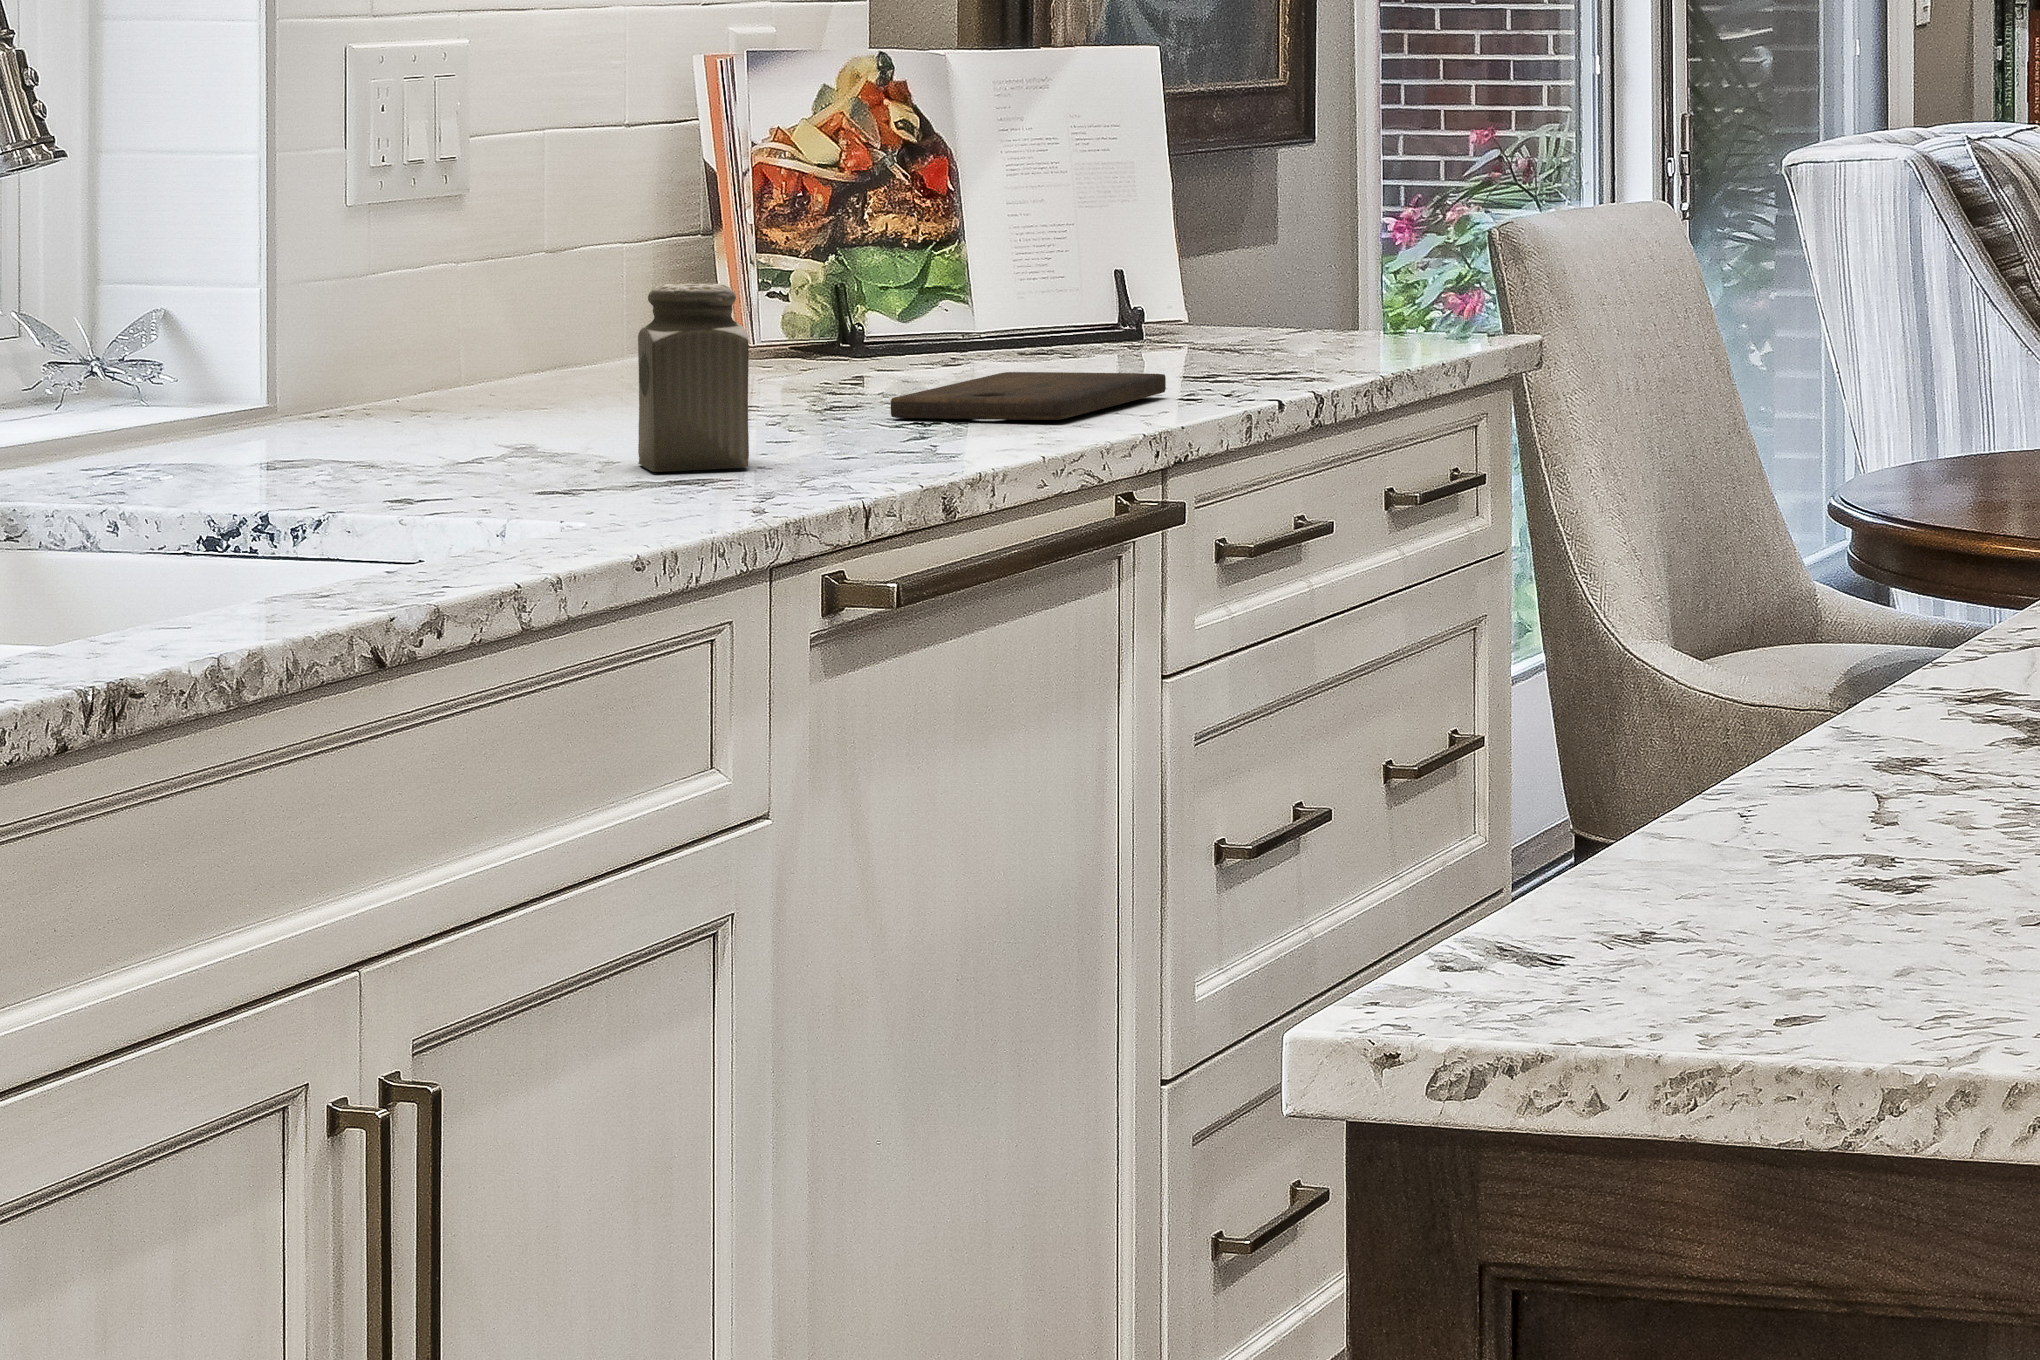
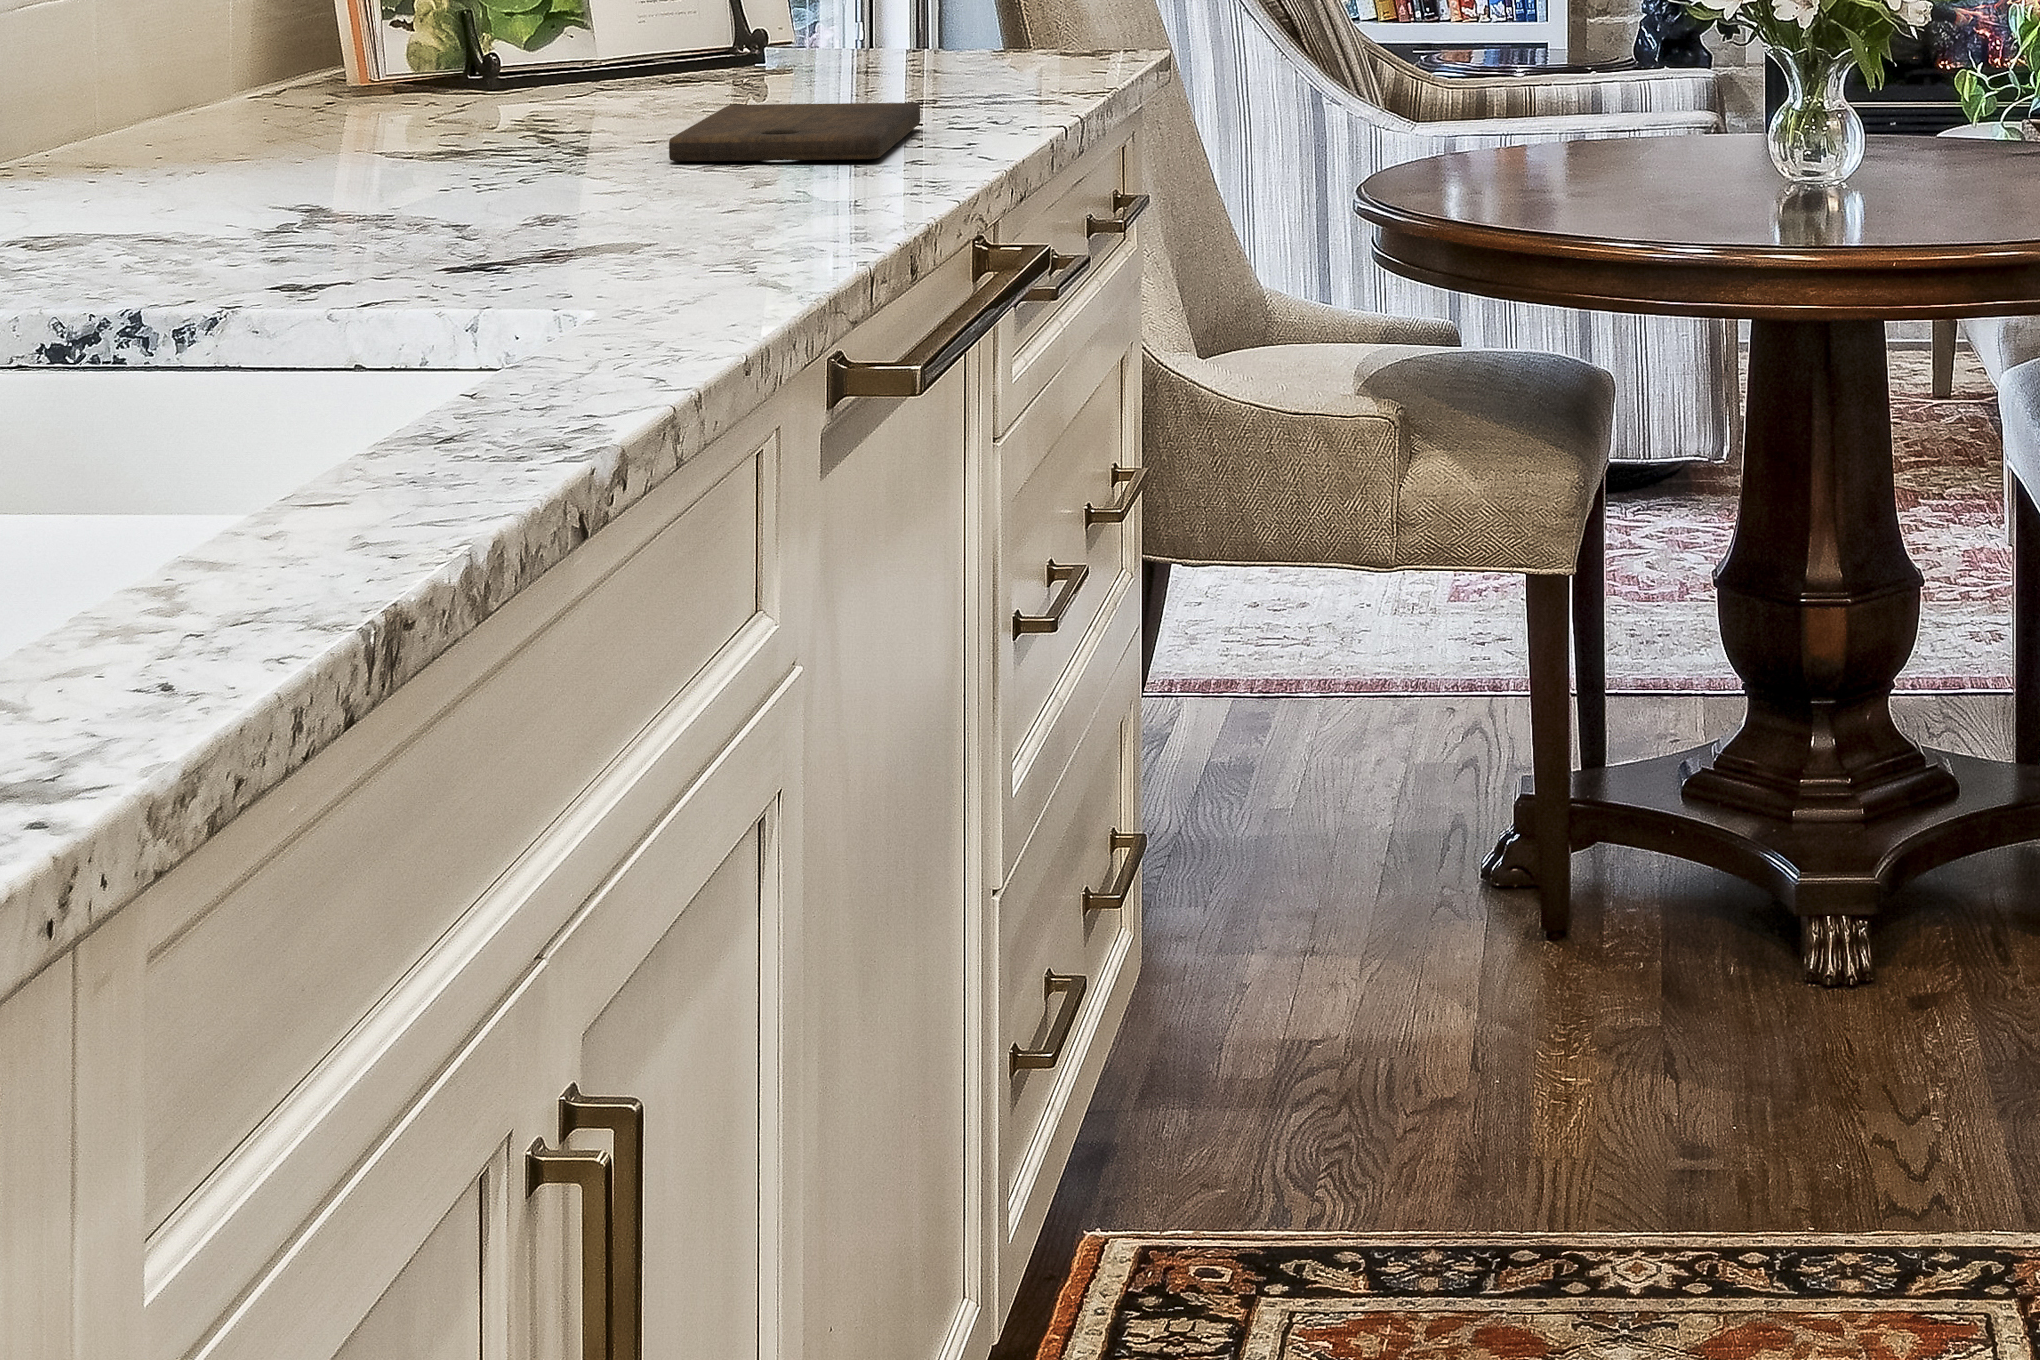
salt shaker: present [638,283,749,472] -> none [488,10,639,239]

